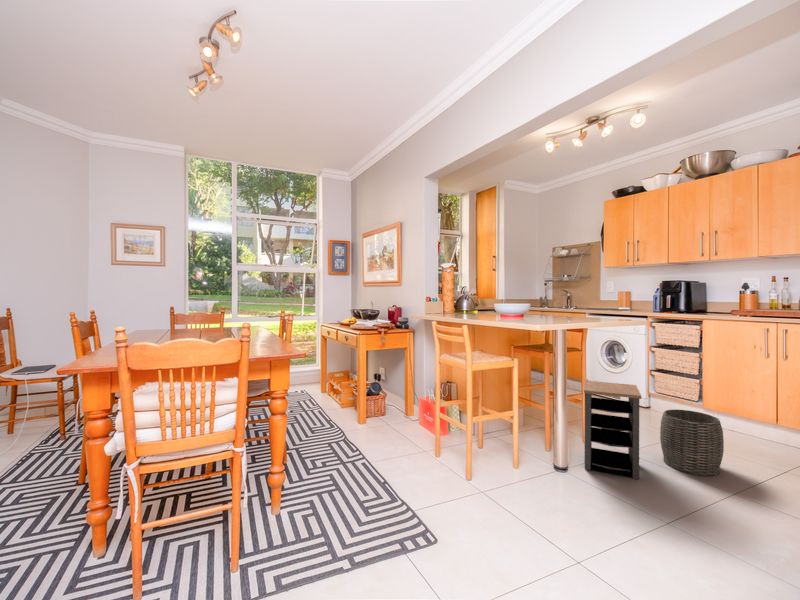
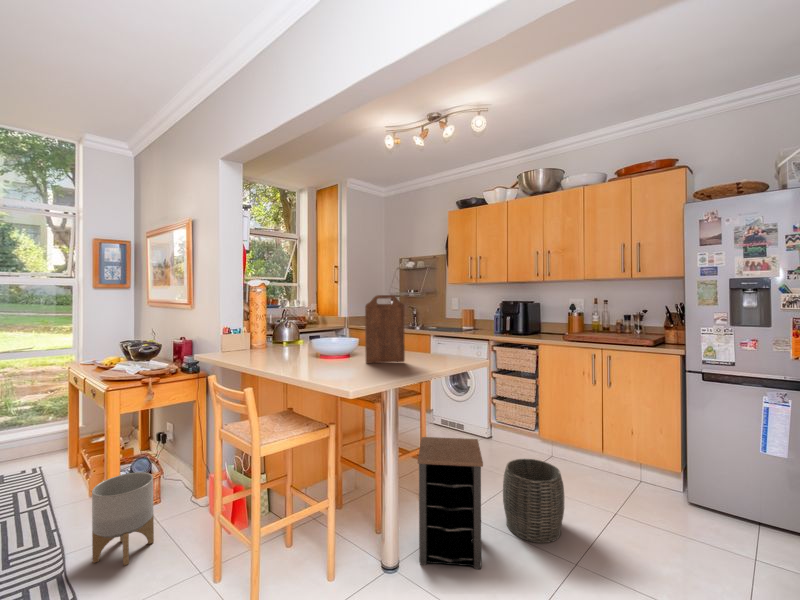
cutting board: none [540,268,572,319] -> present [365,295,405,363]
planter: none [361,387,392,440] -> present [92,472,154,565]

